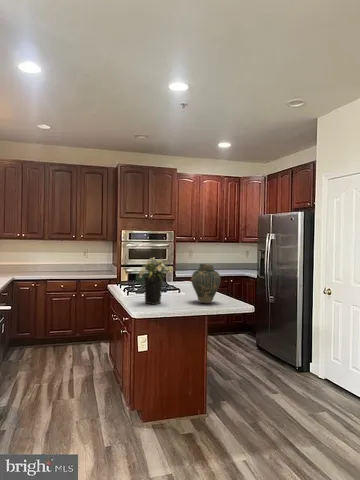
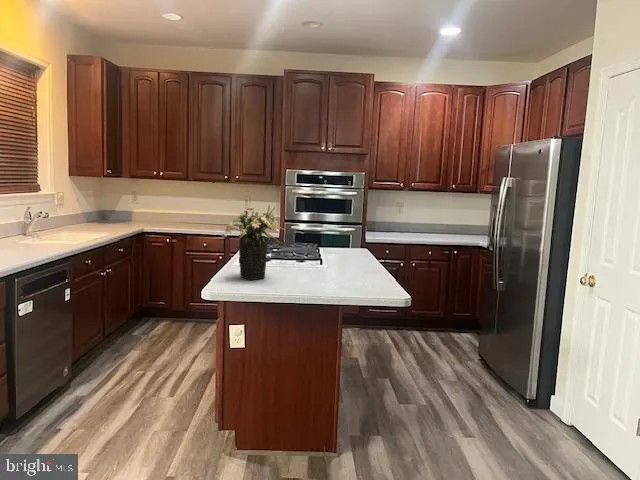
vase: present [191,264,221,303] -> none [316,221,363,285]

